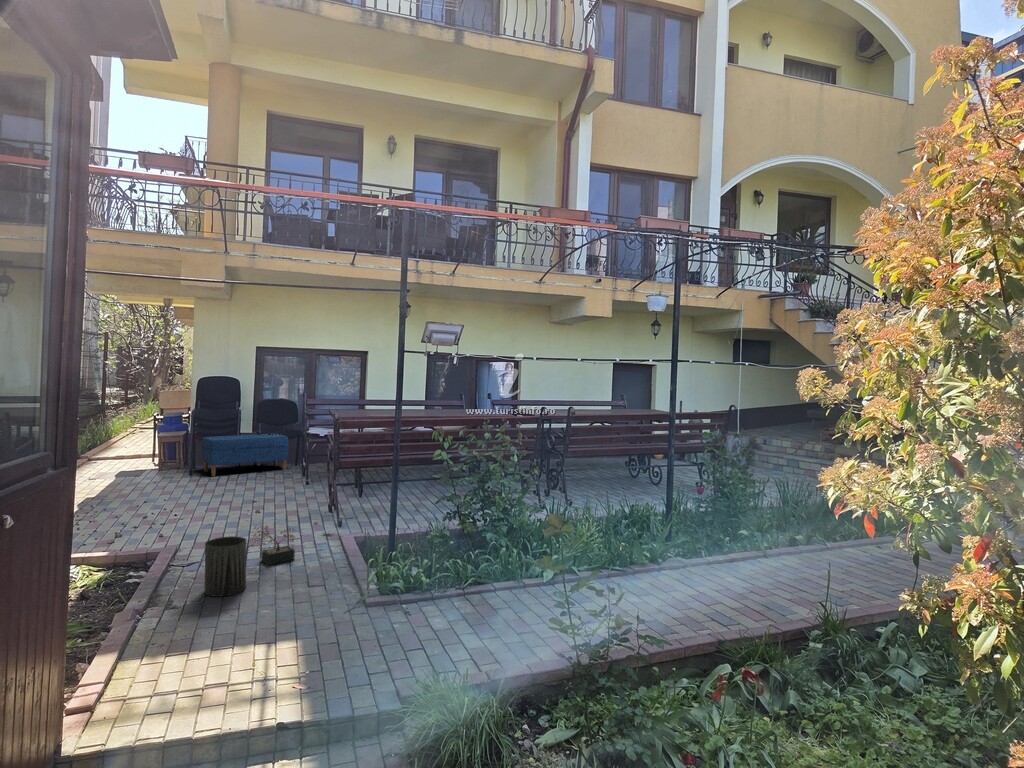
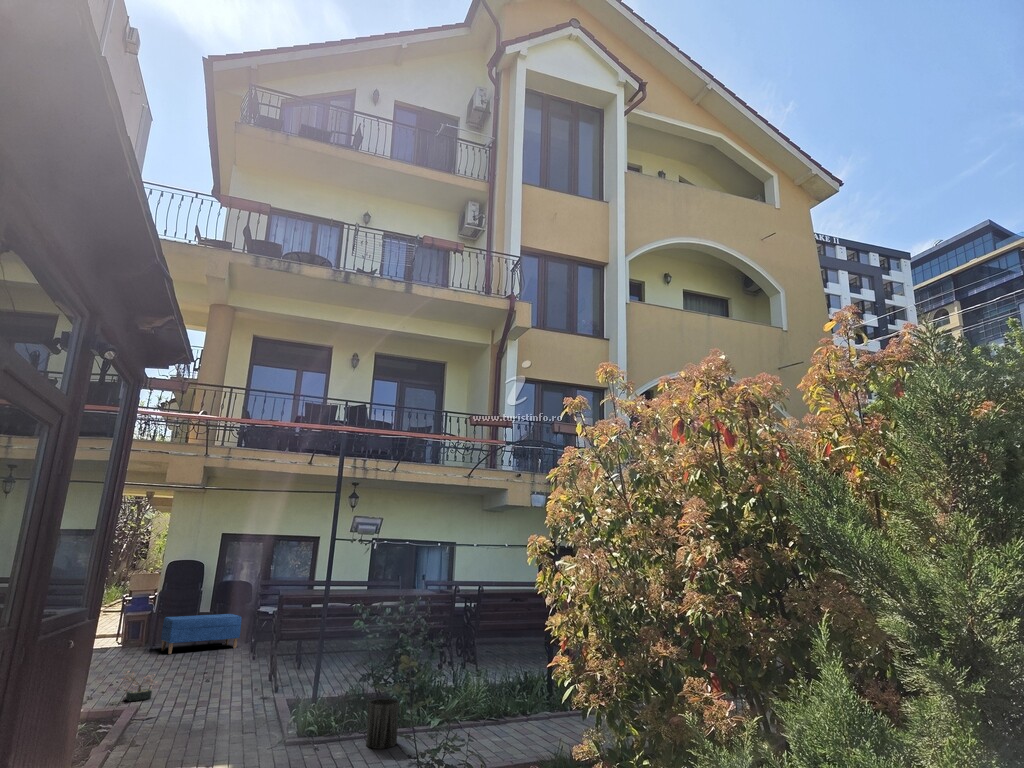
decorative plant: present [252,525,299,565] -> present [121,671,157,701]
trash can: present [205,536,247,597] -> present [366,698,399,749]

